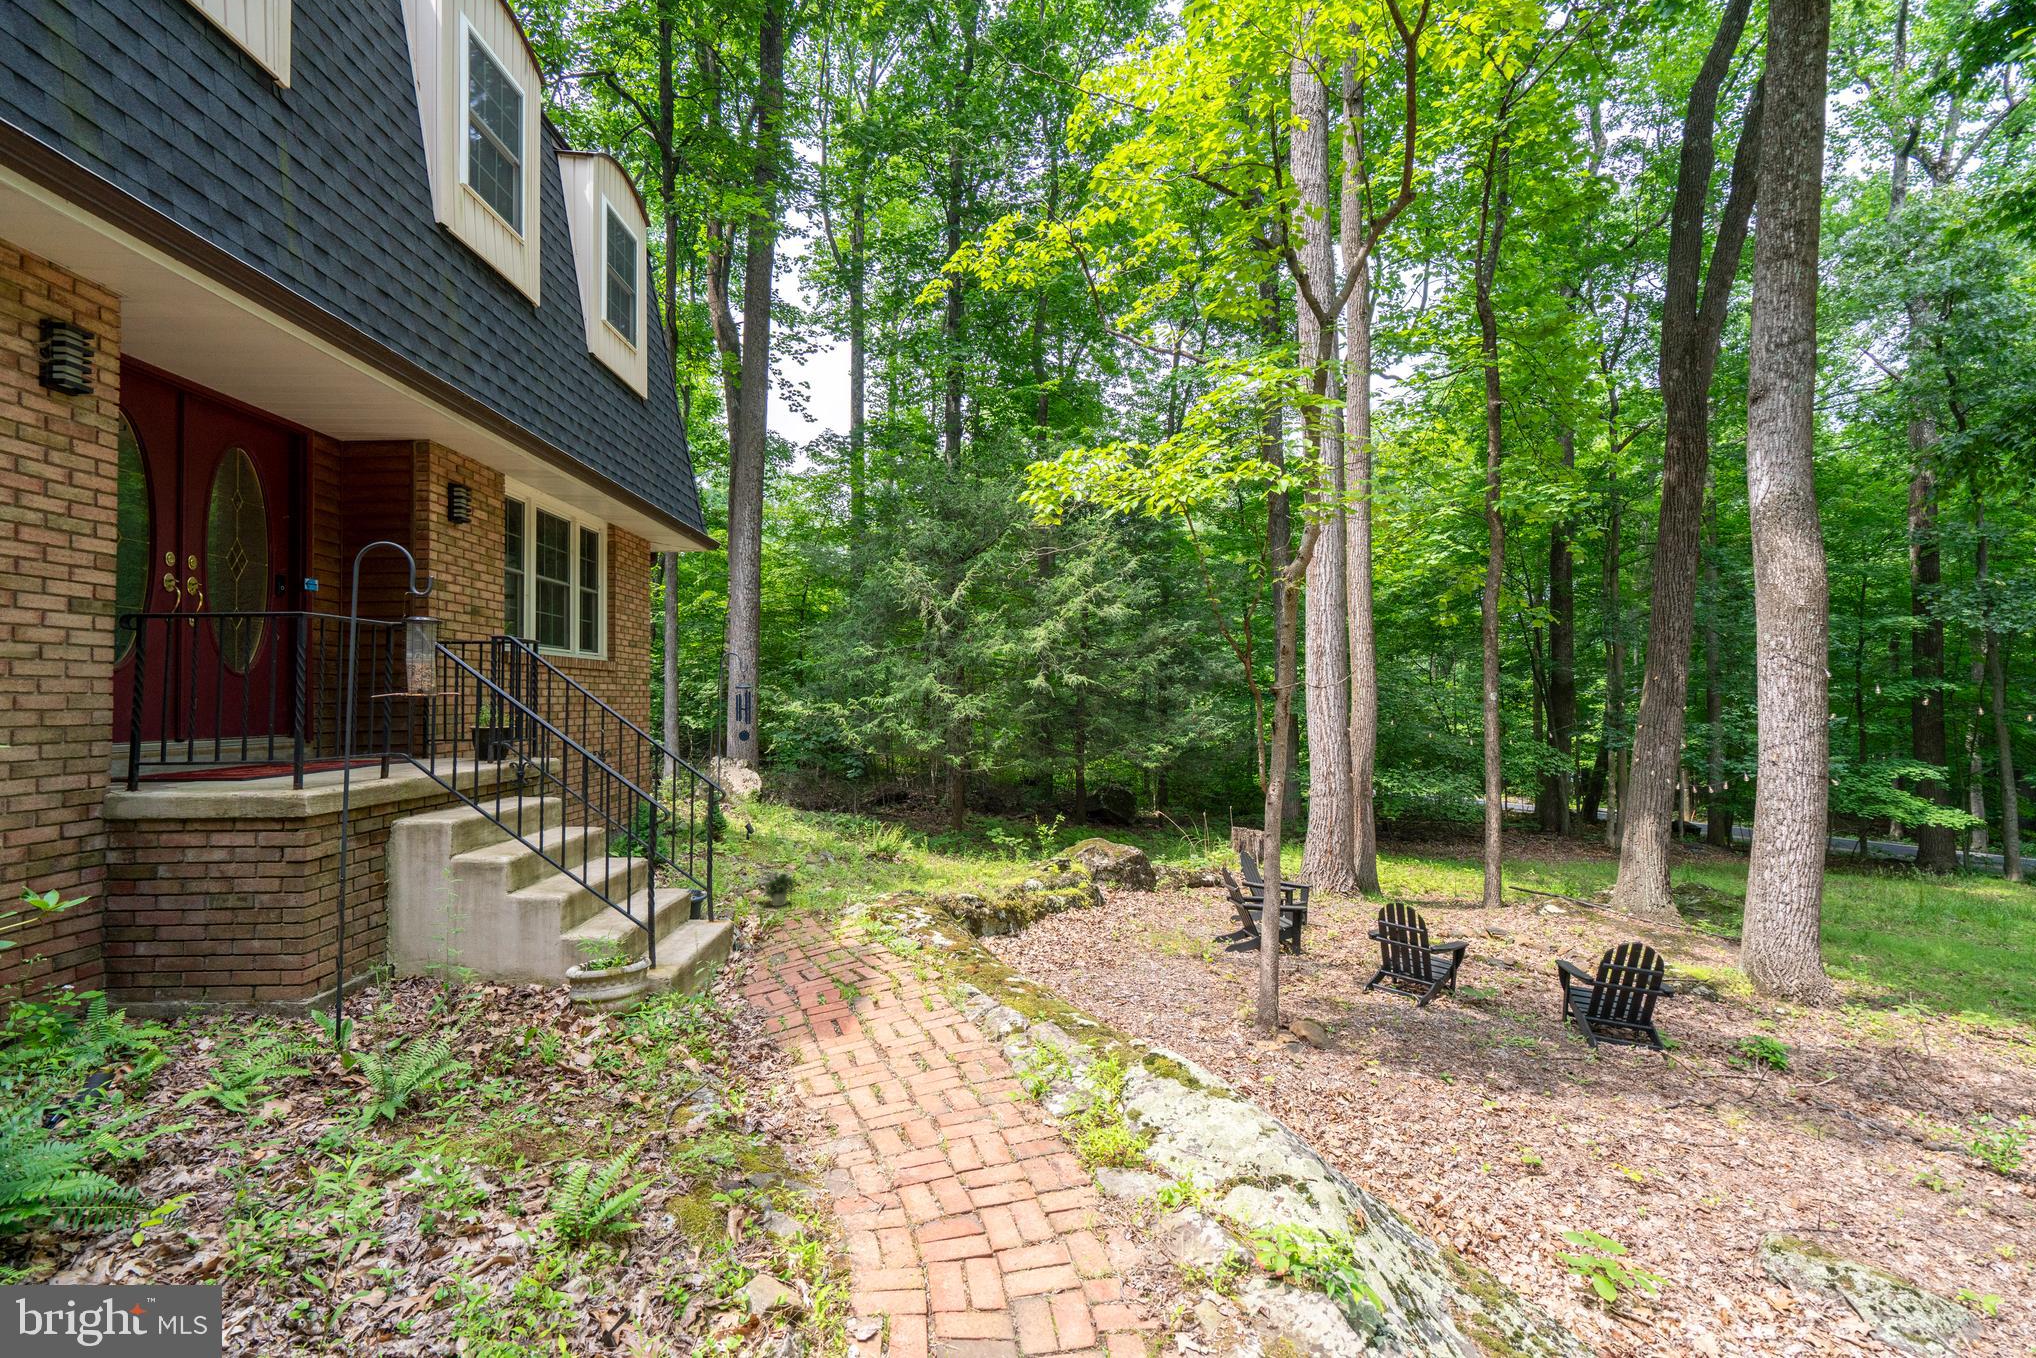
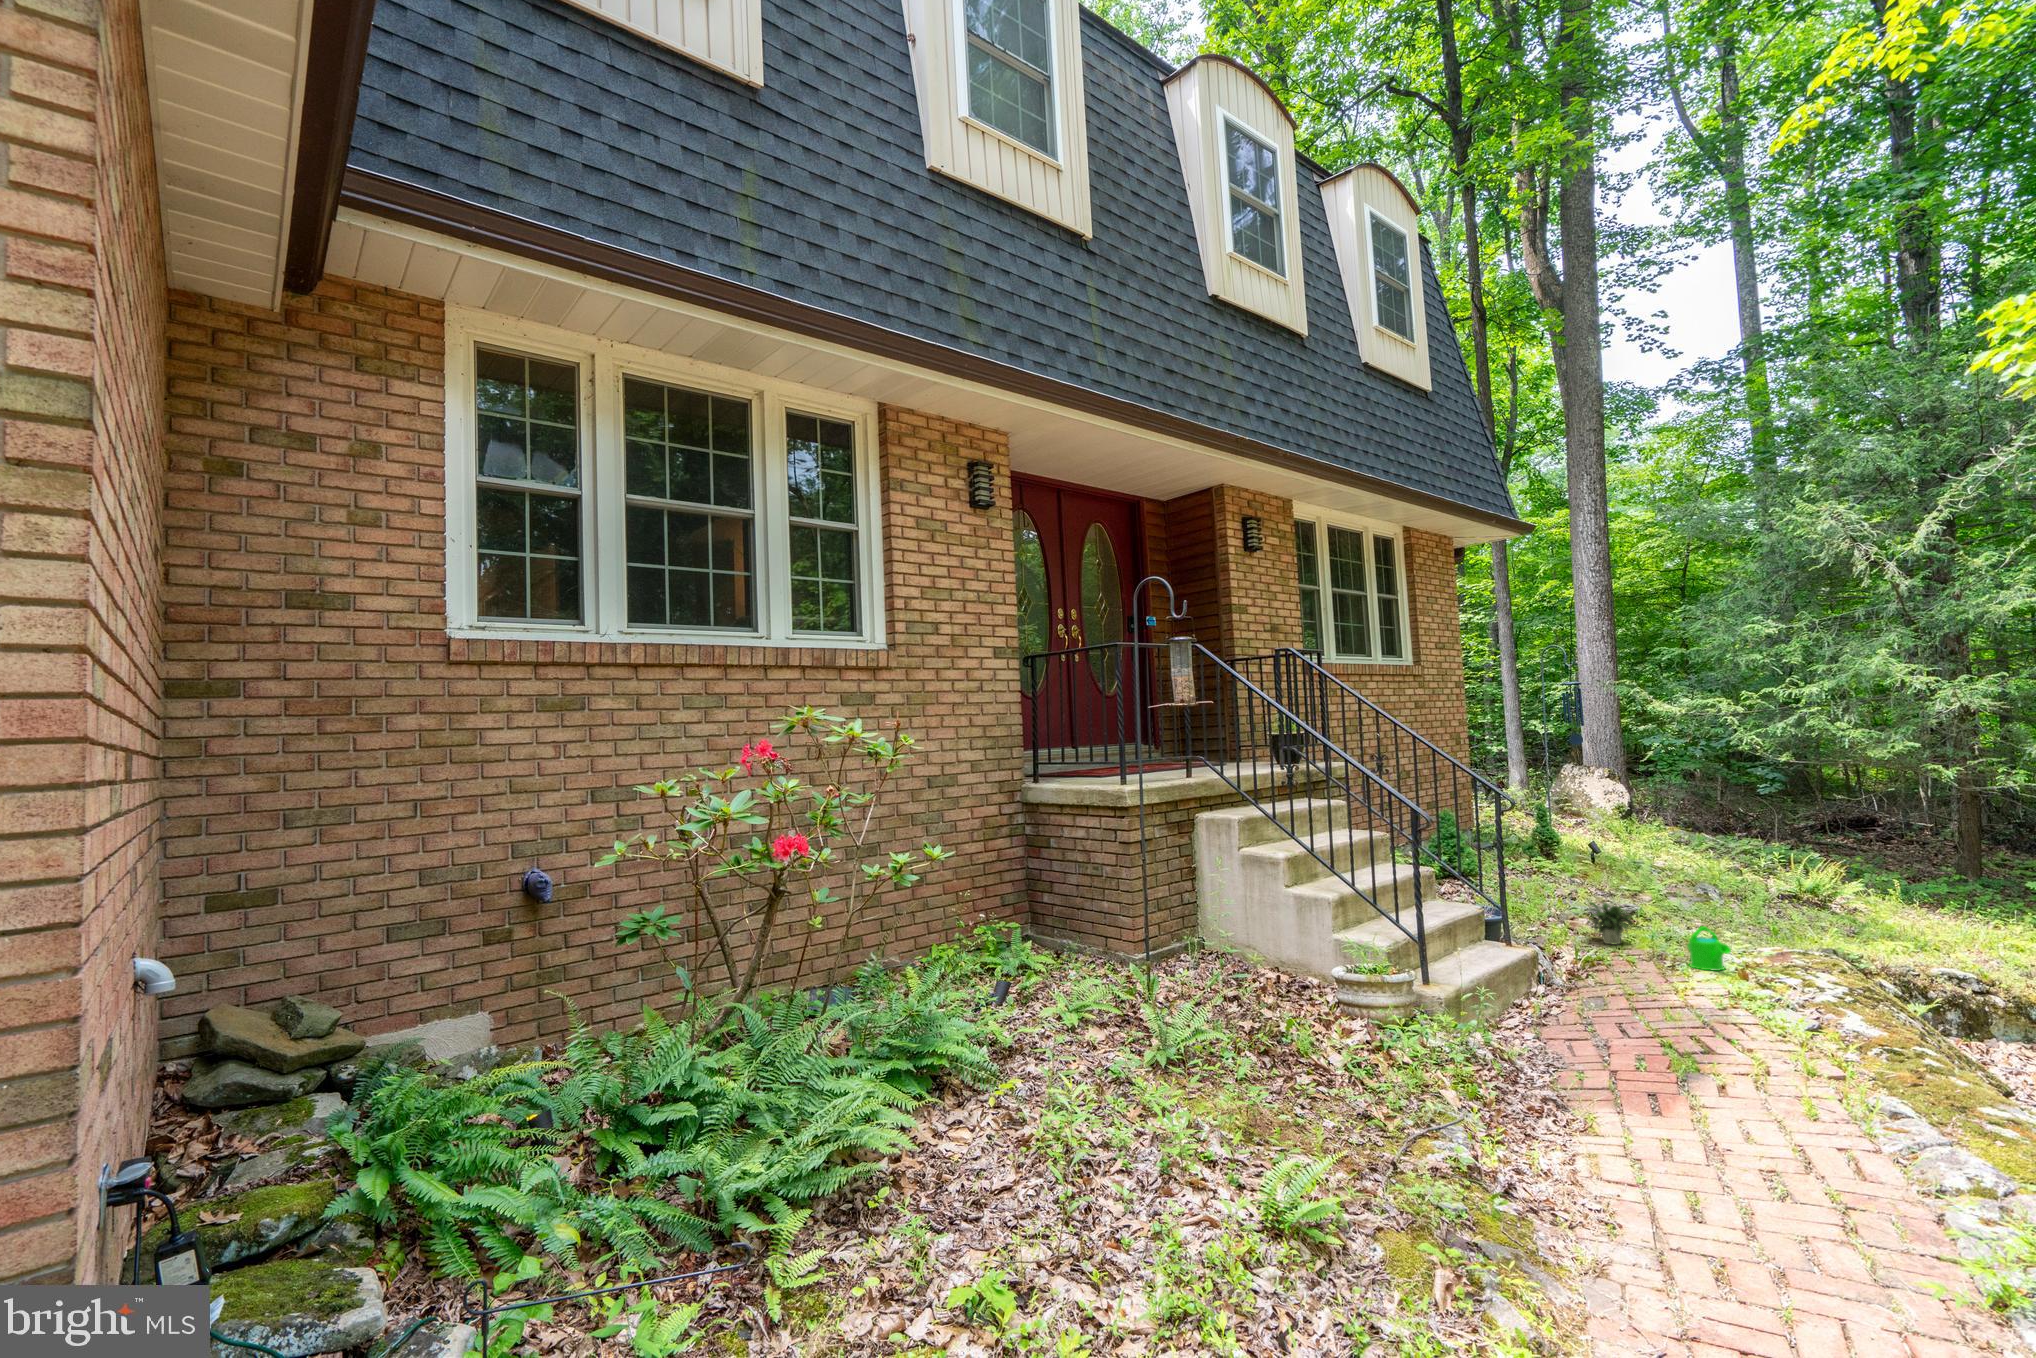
watering can: none [833,882,863,916] -> present [1687,926,1731,971]

